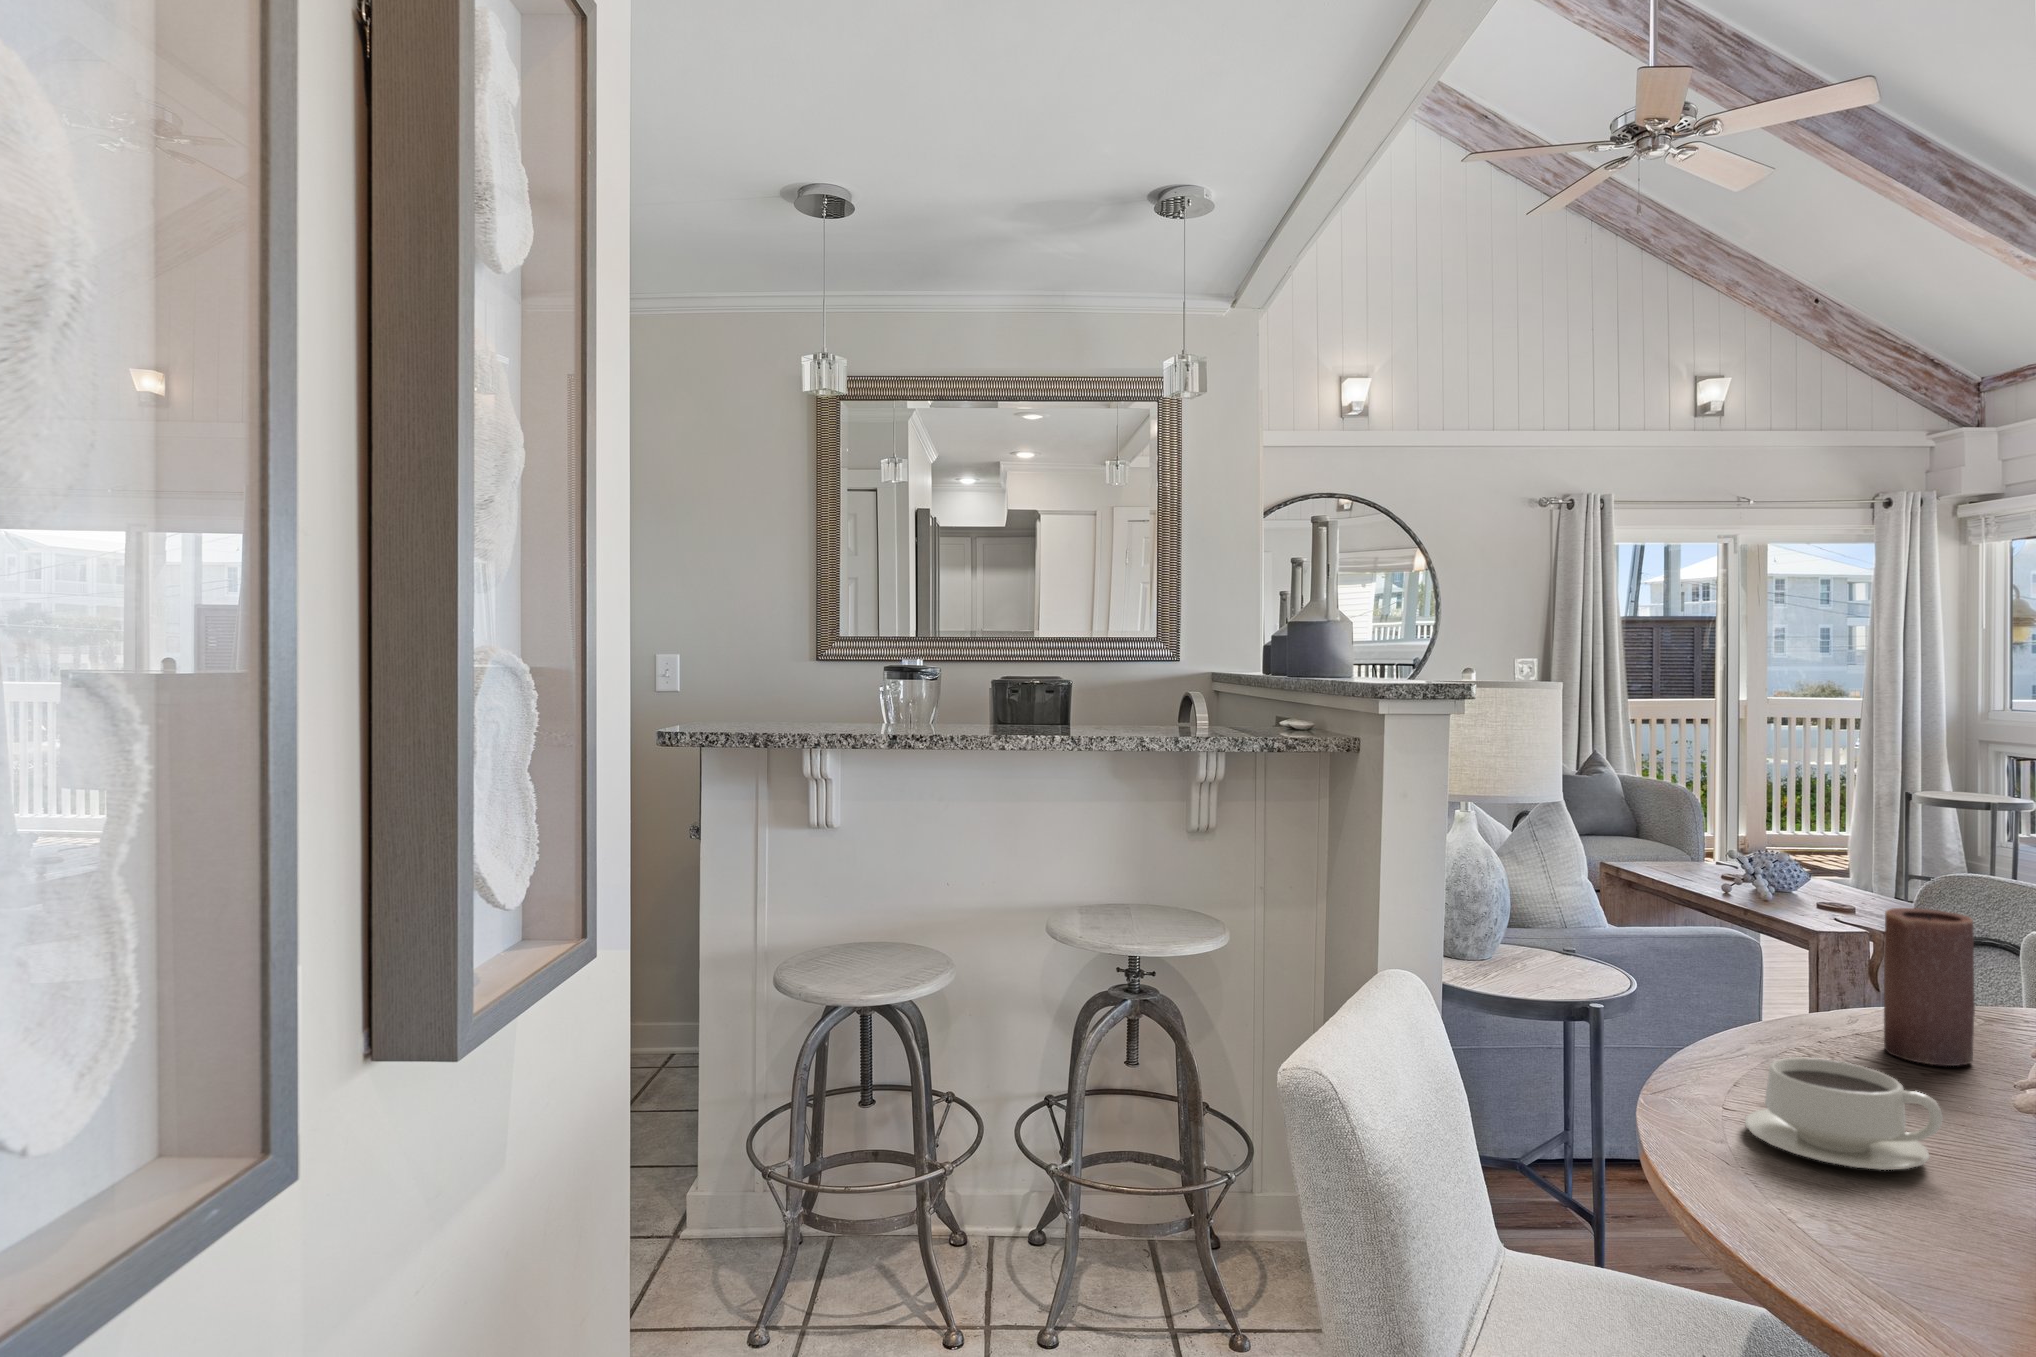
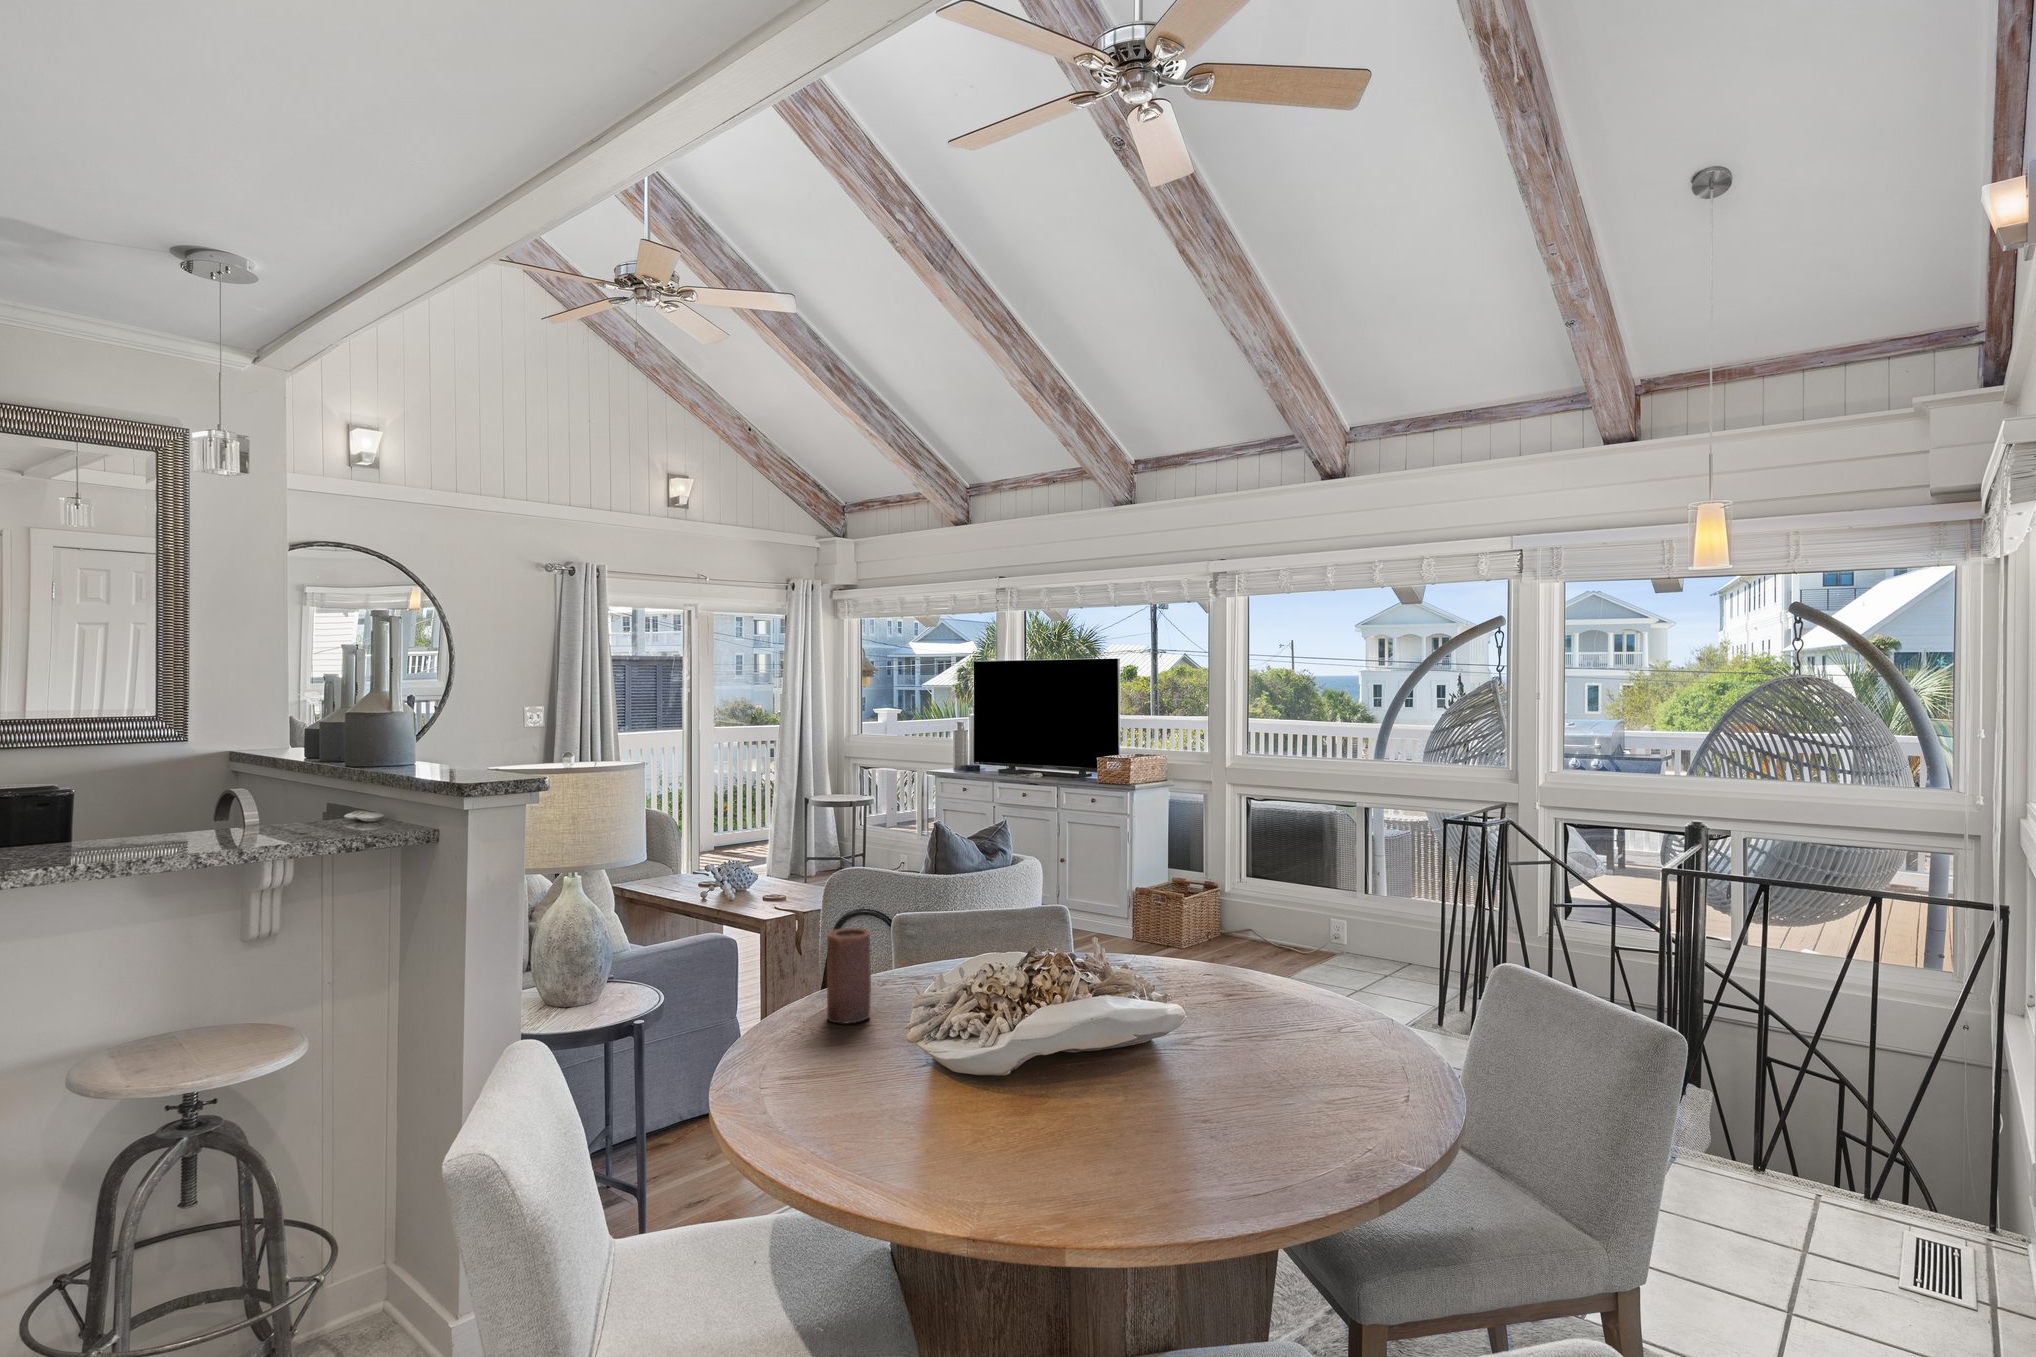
teacup: present [1745,1057,1943,1170] -> none [766,1038,864,1102]

